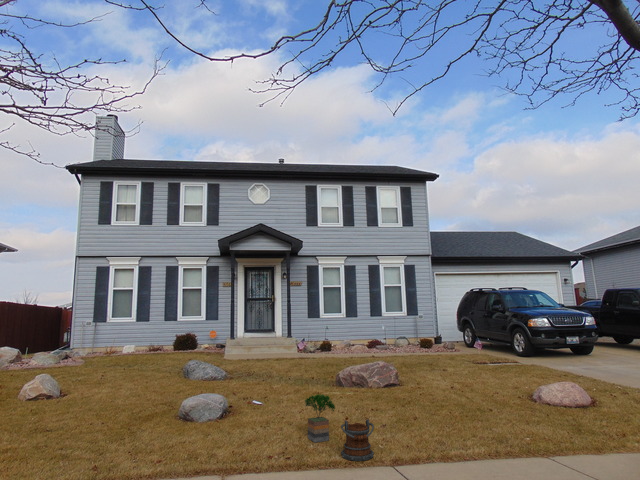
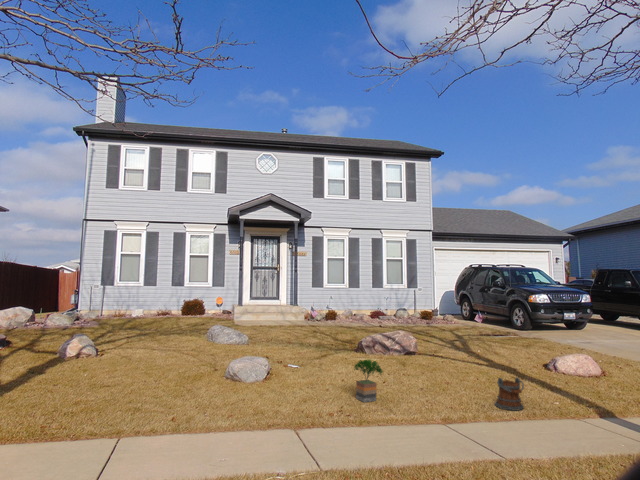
bucket: present [341,420,374,461] -> present [495,377,524,411]

